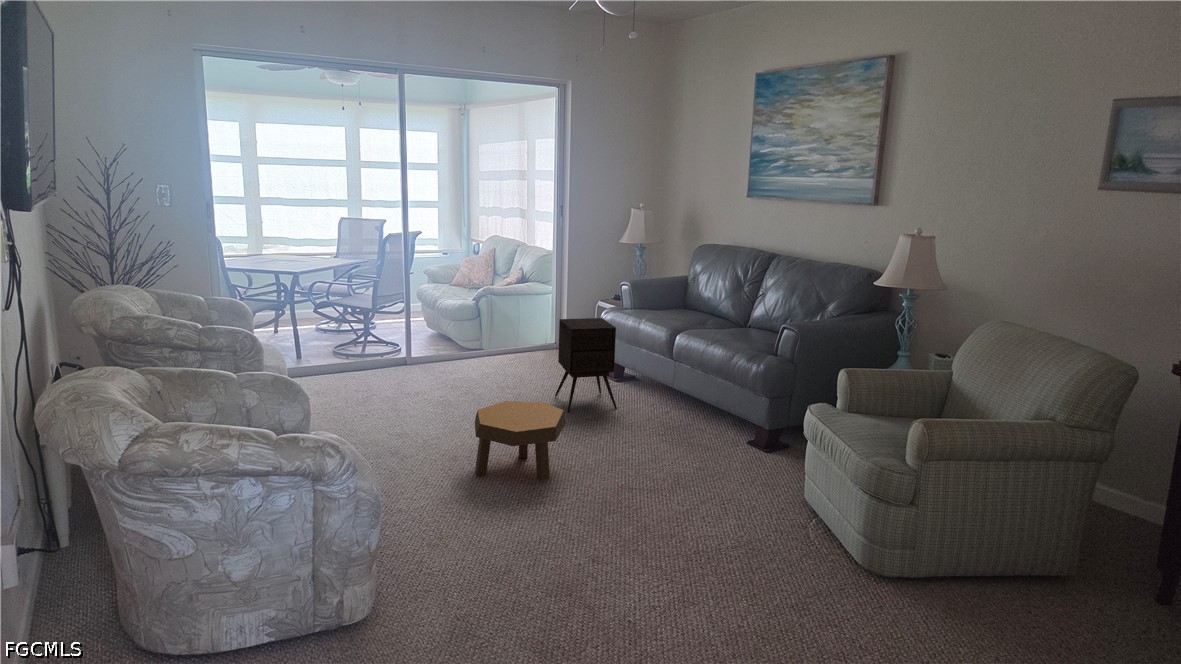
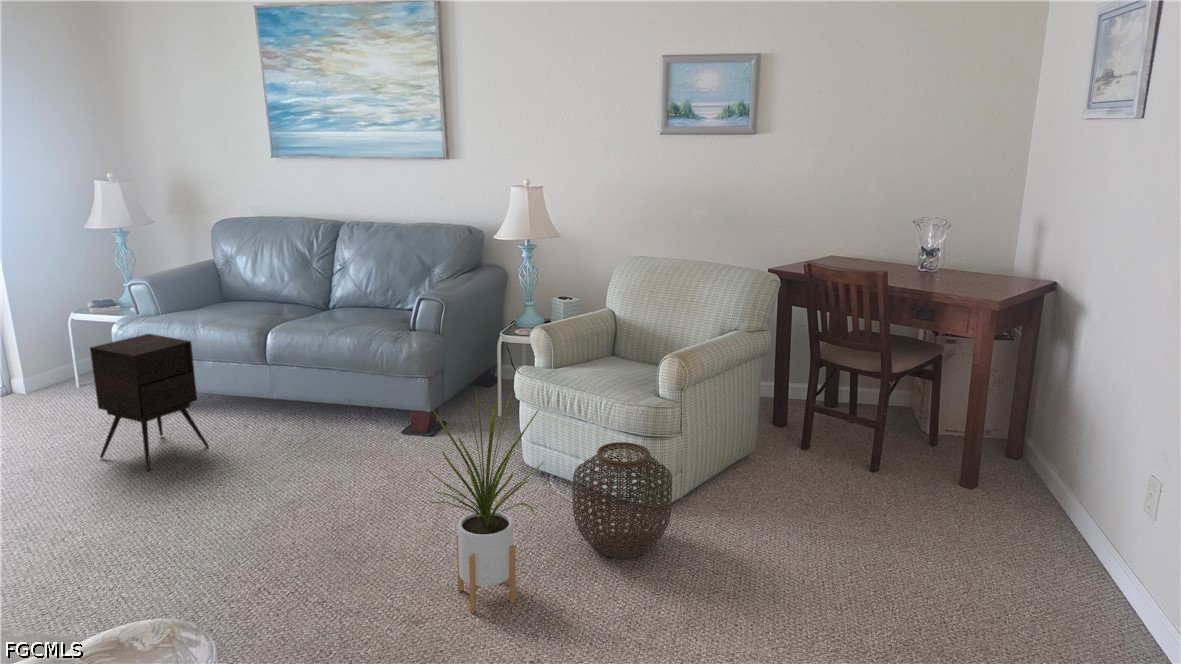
house plant: none [607,395,710,591] -> present [427,394,543,613]
footstool: present [475,401,566,481] -> none [91,461,247,594]
woven basket: none [758,491,867,612] -> present [573,442,673,559]

